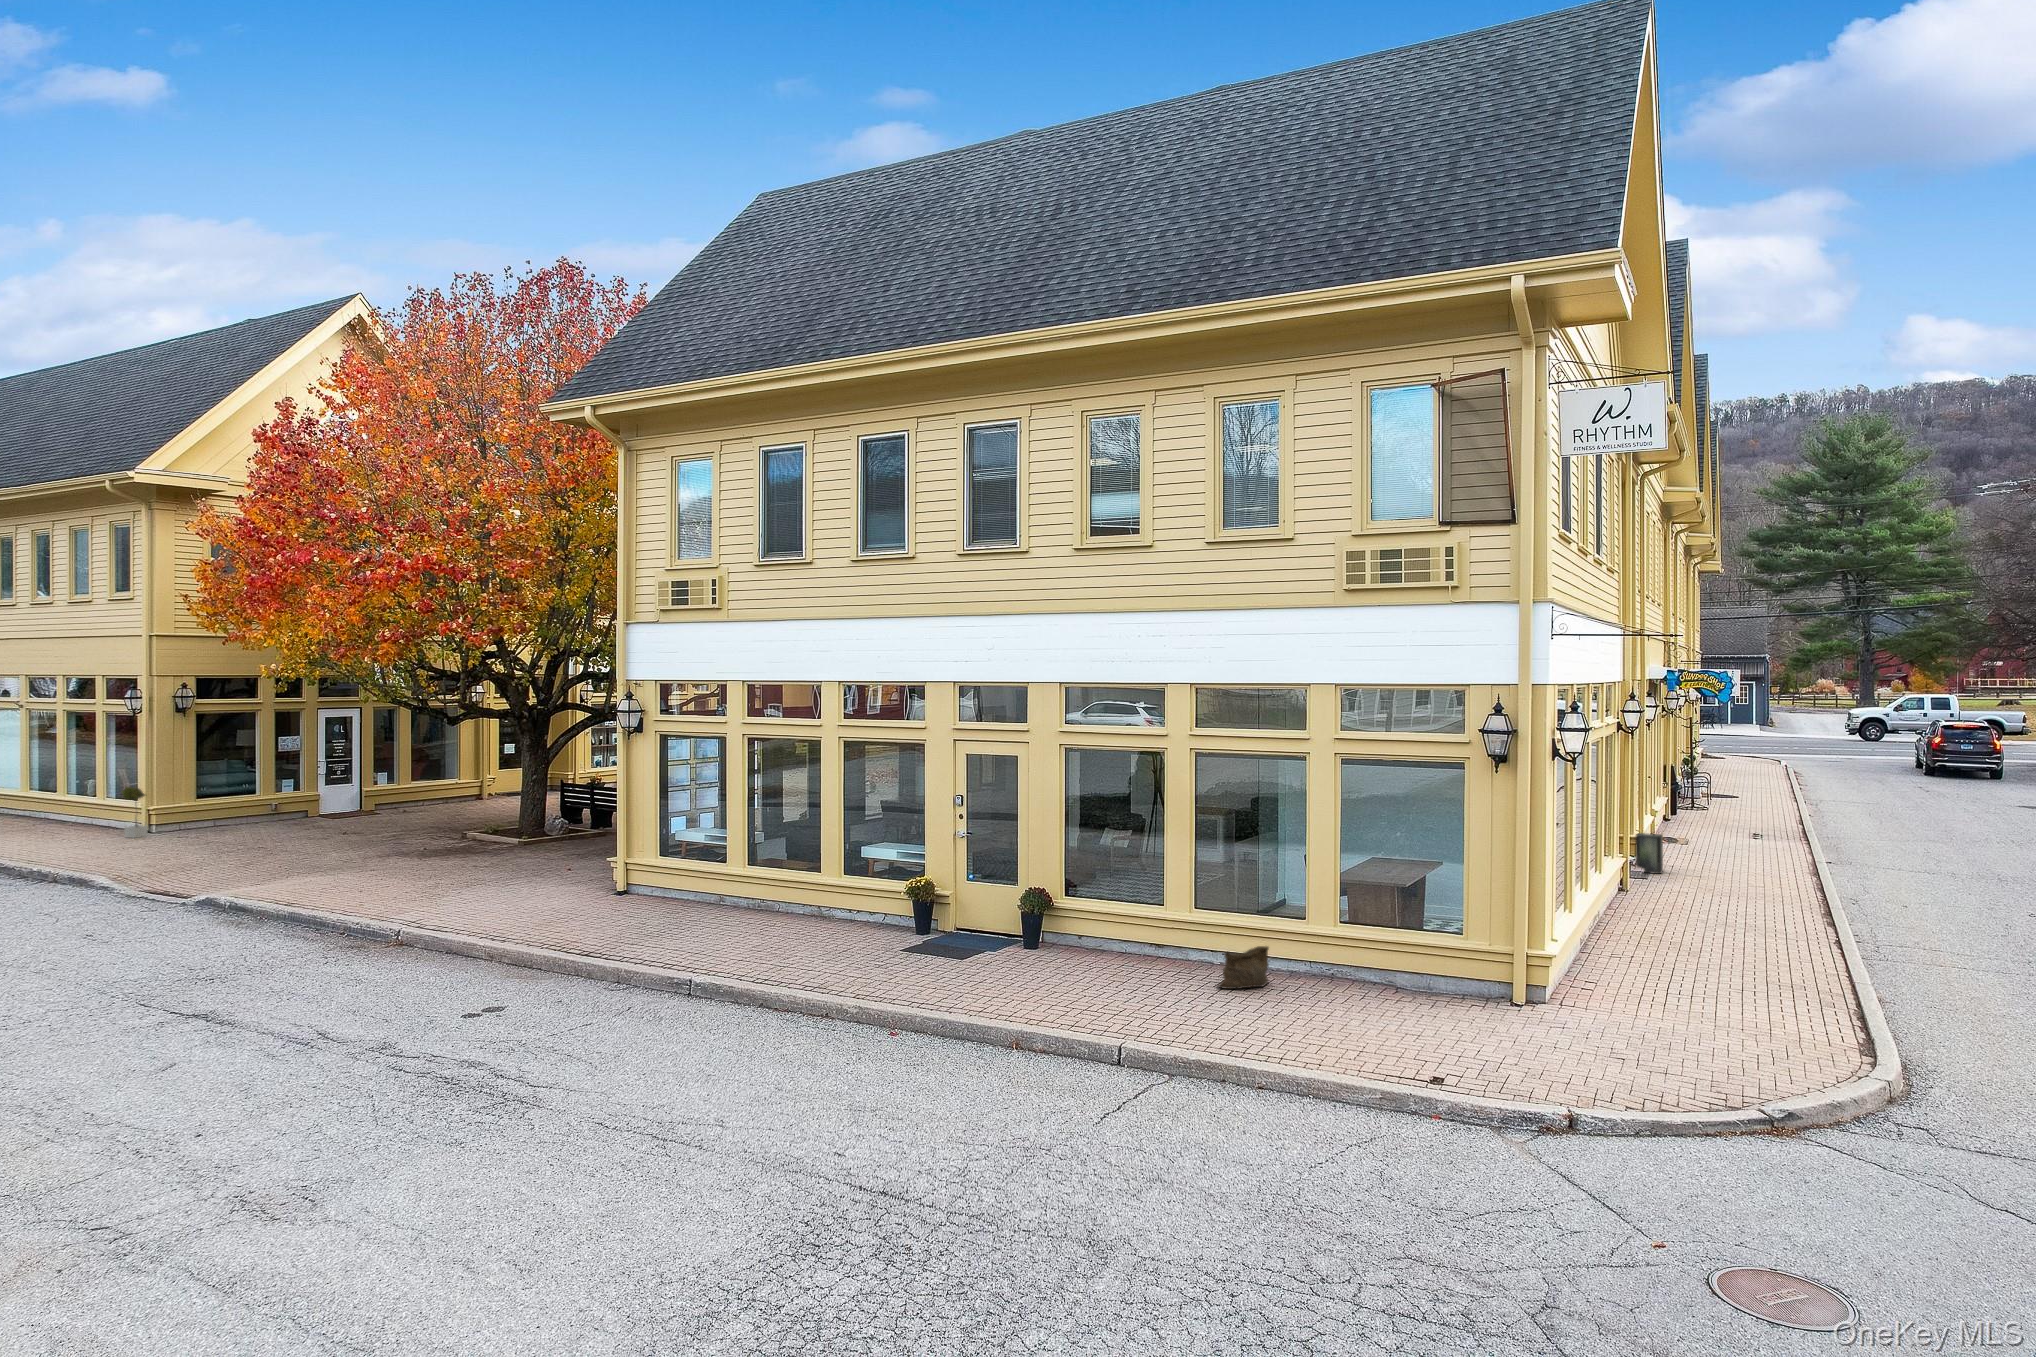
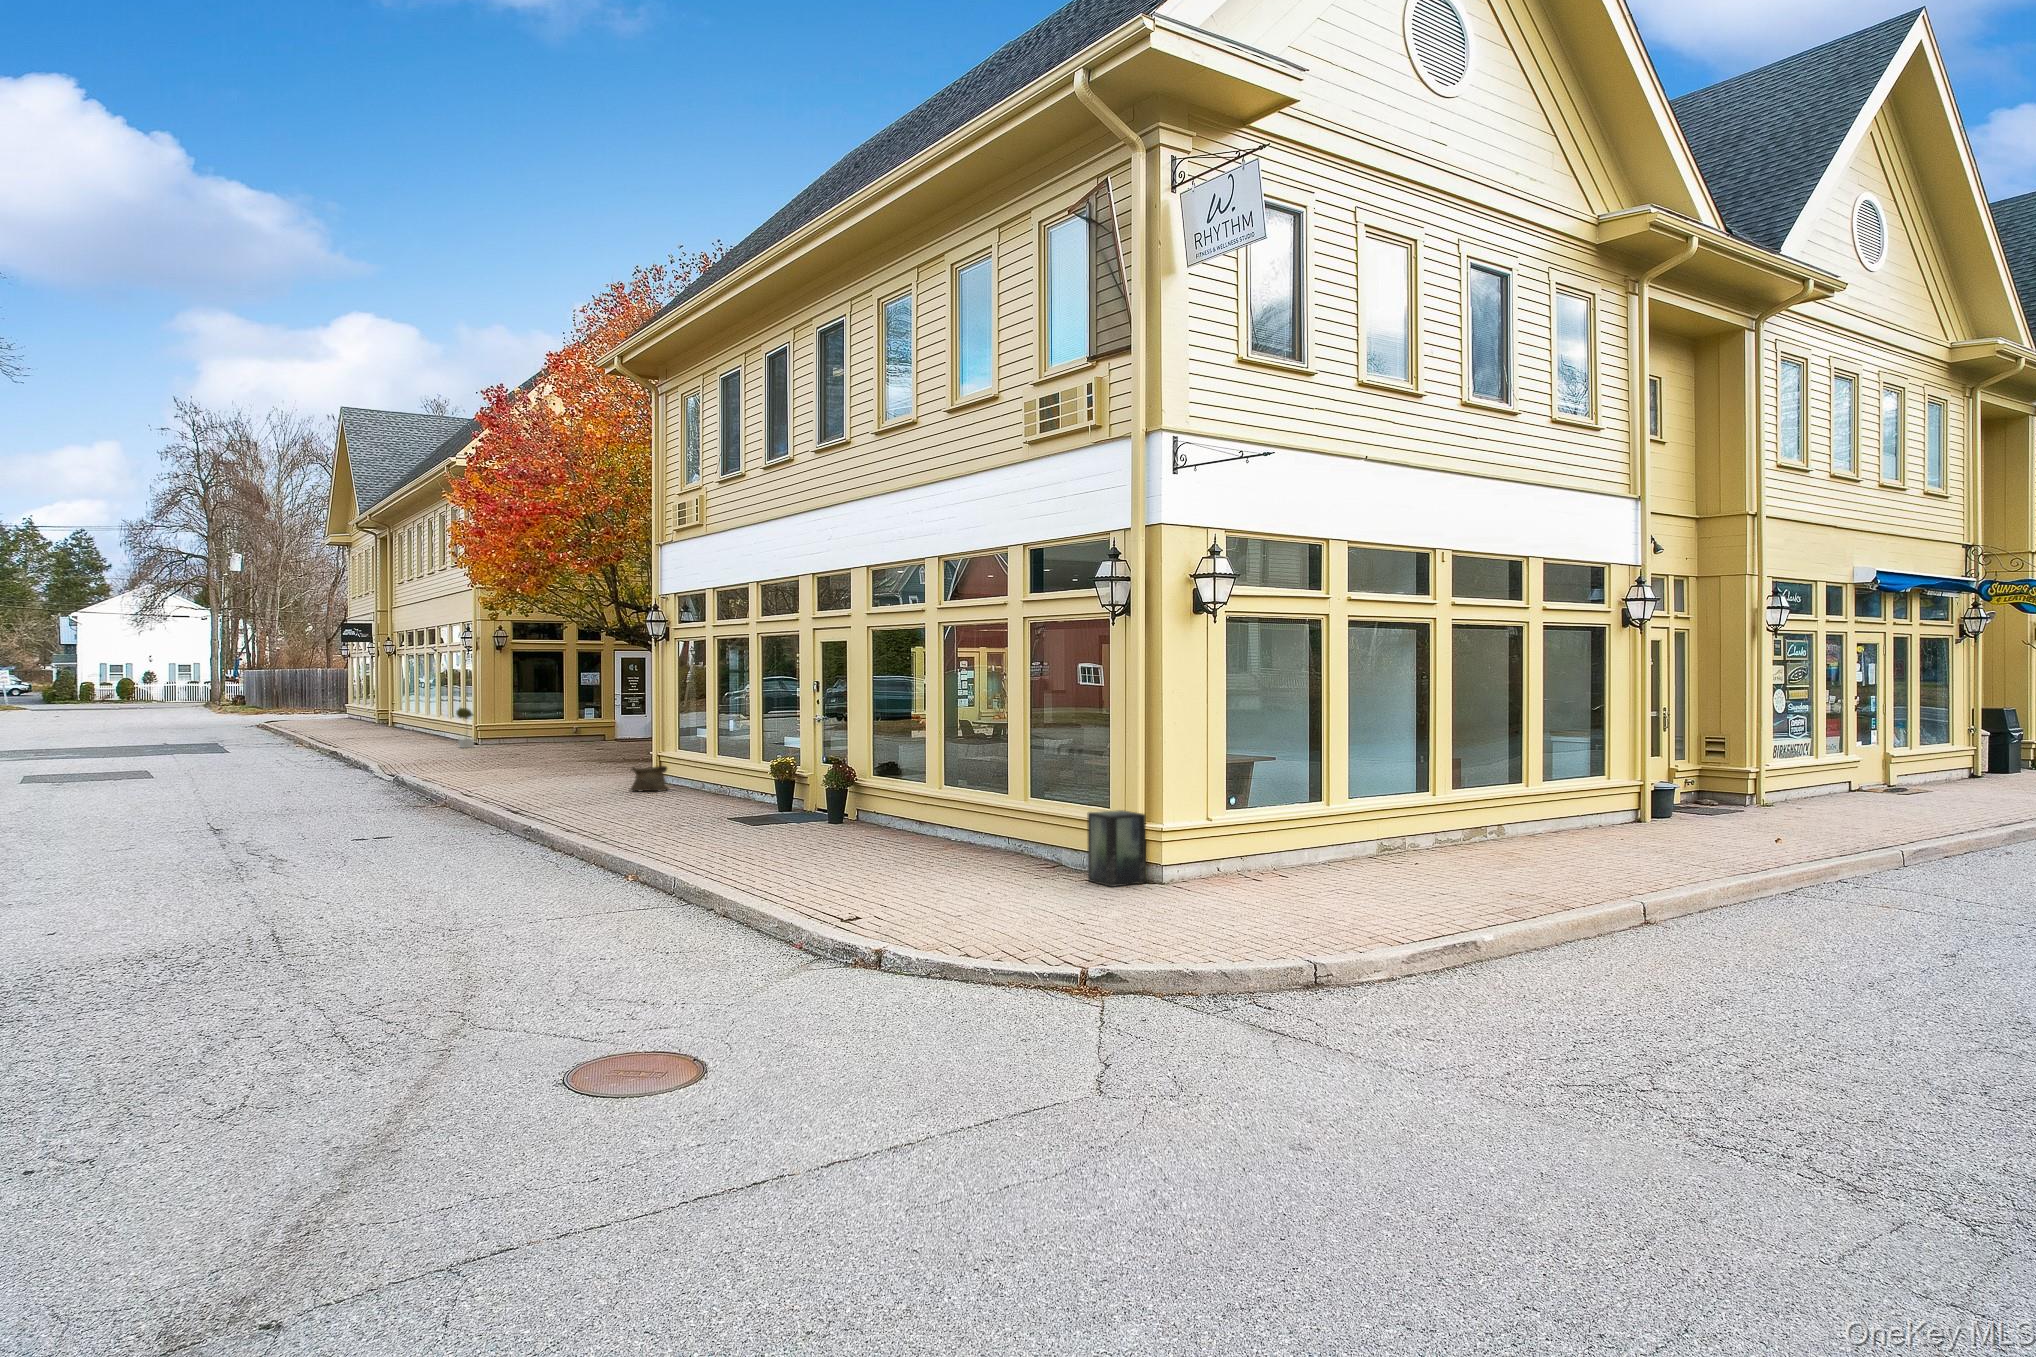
storage box: present [1635,833,1663,874] -> present [1087,810,1146,887]
bag: present [1218,946,1269,989] -> present [630,766,669,791]

